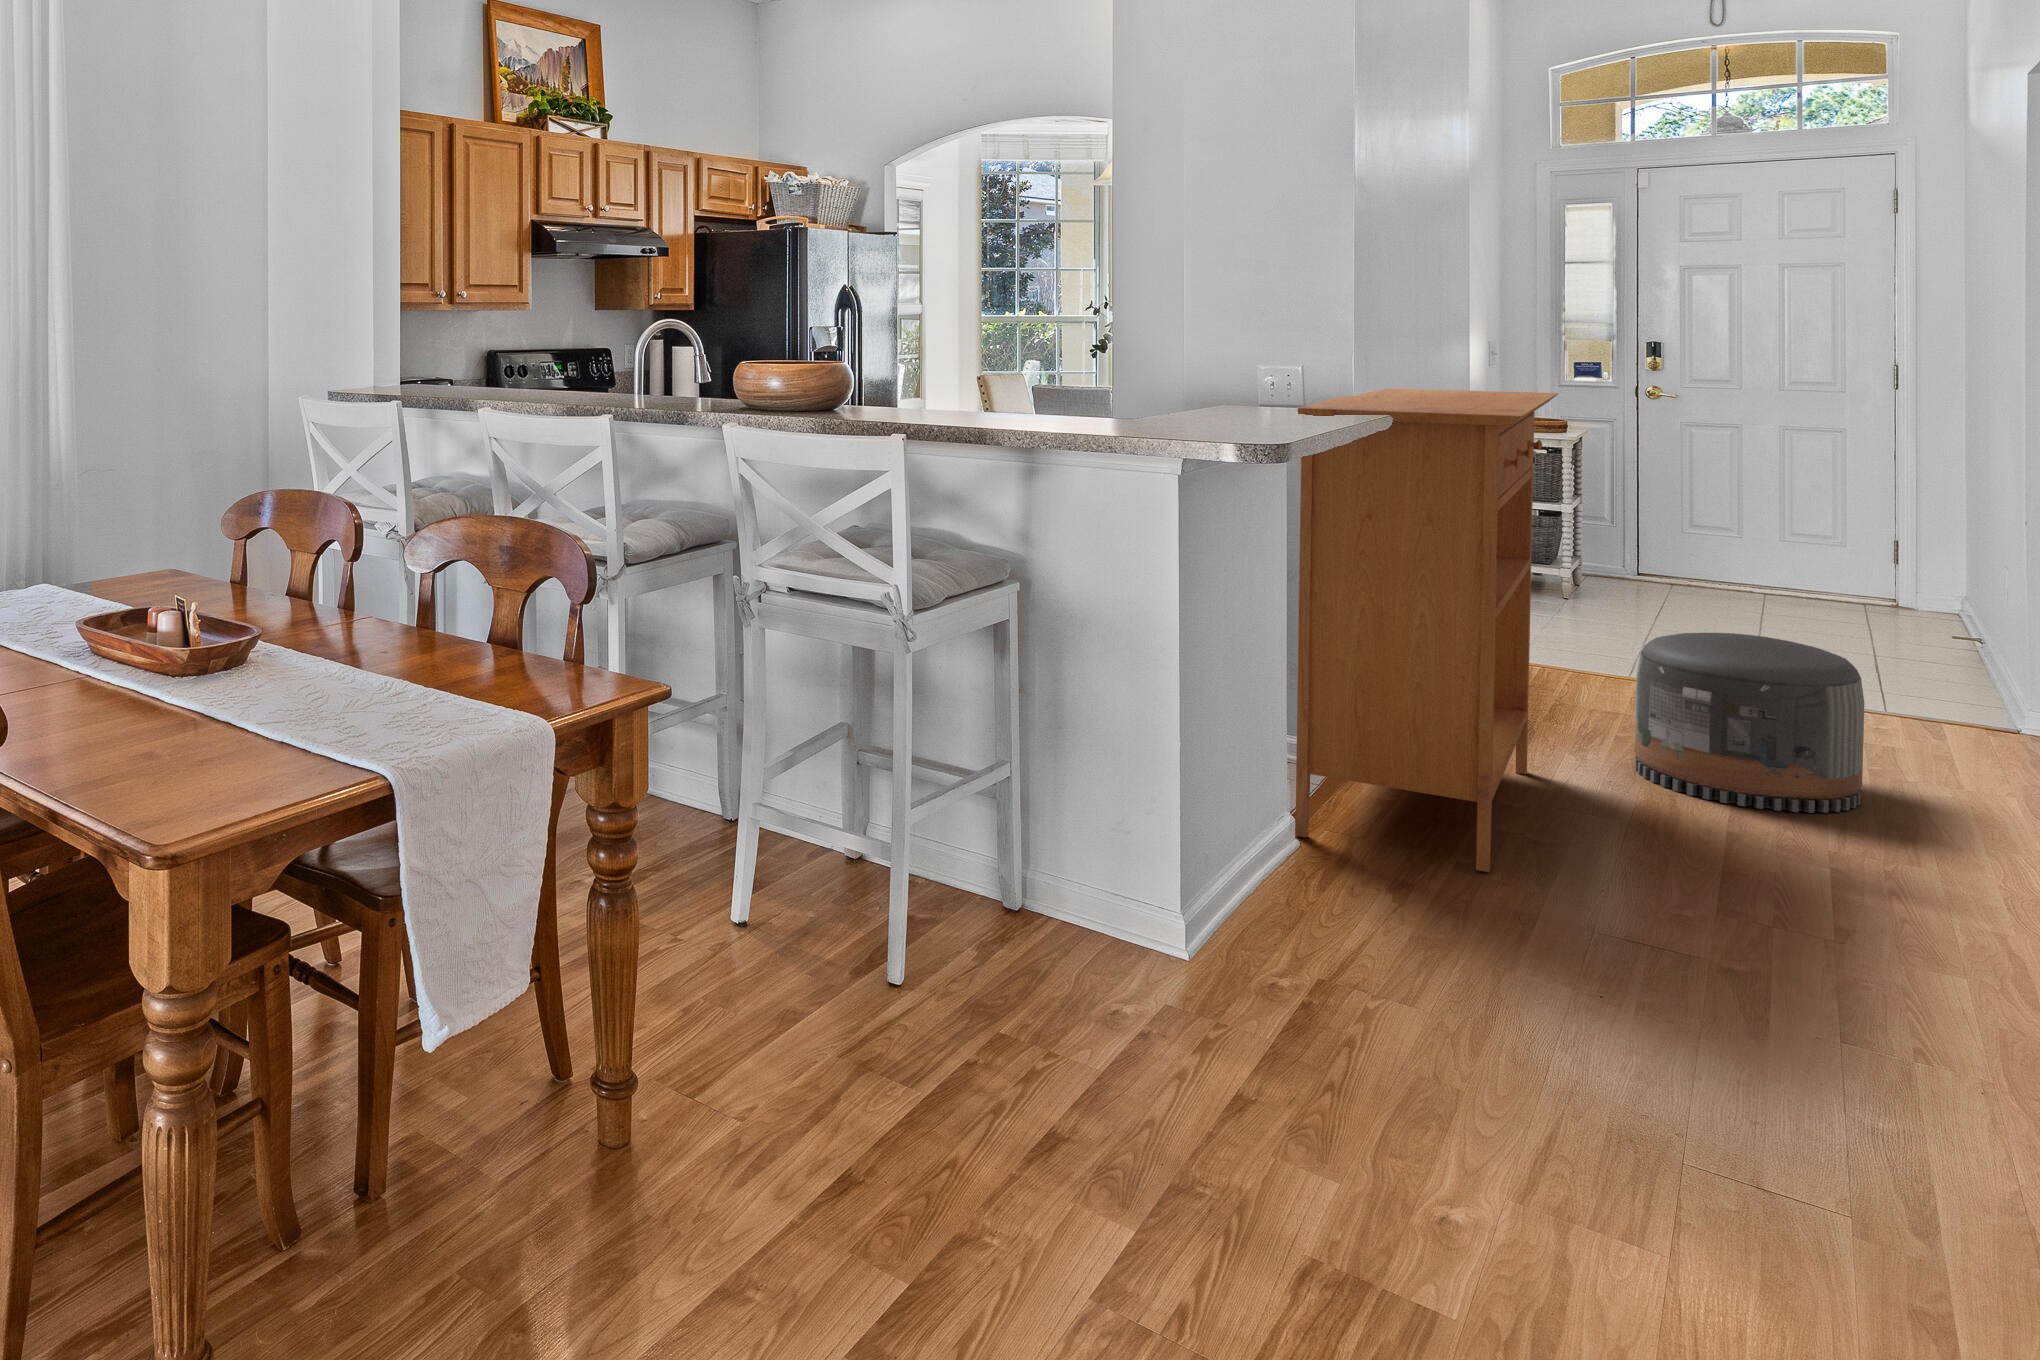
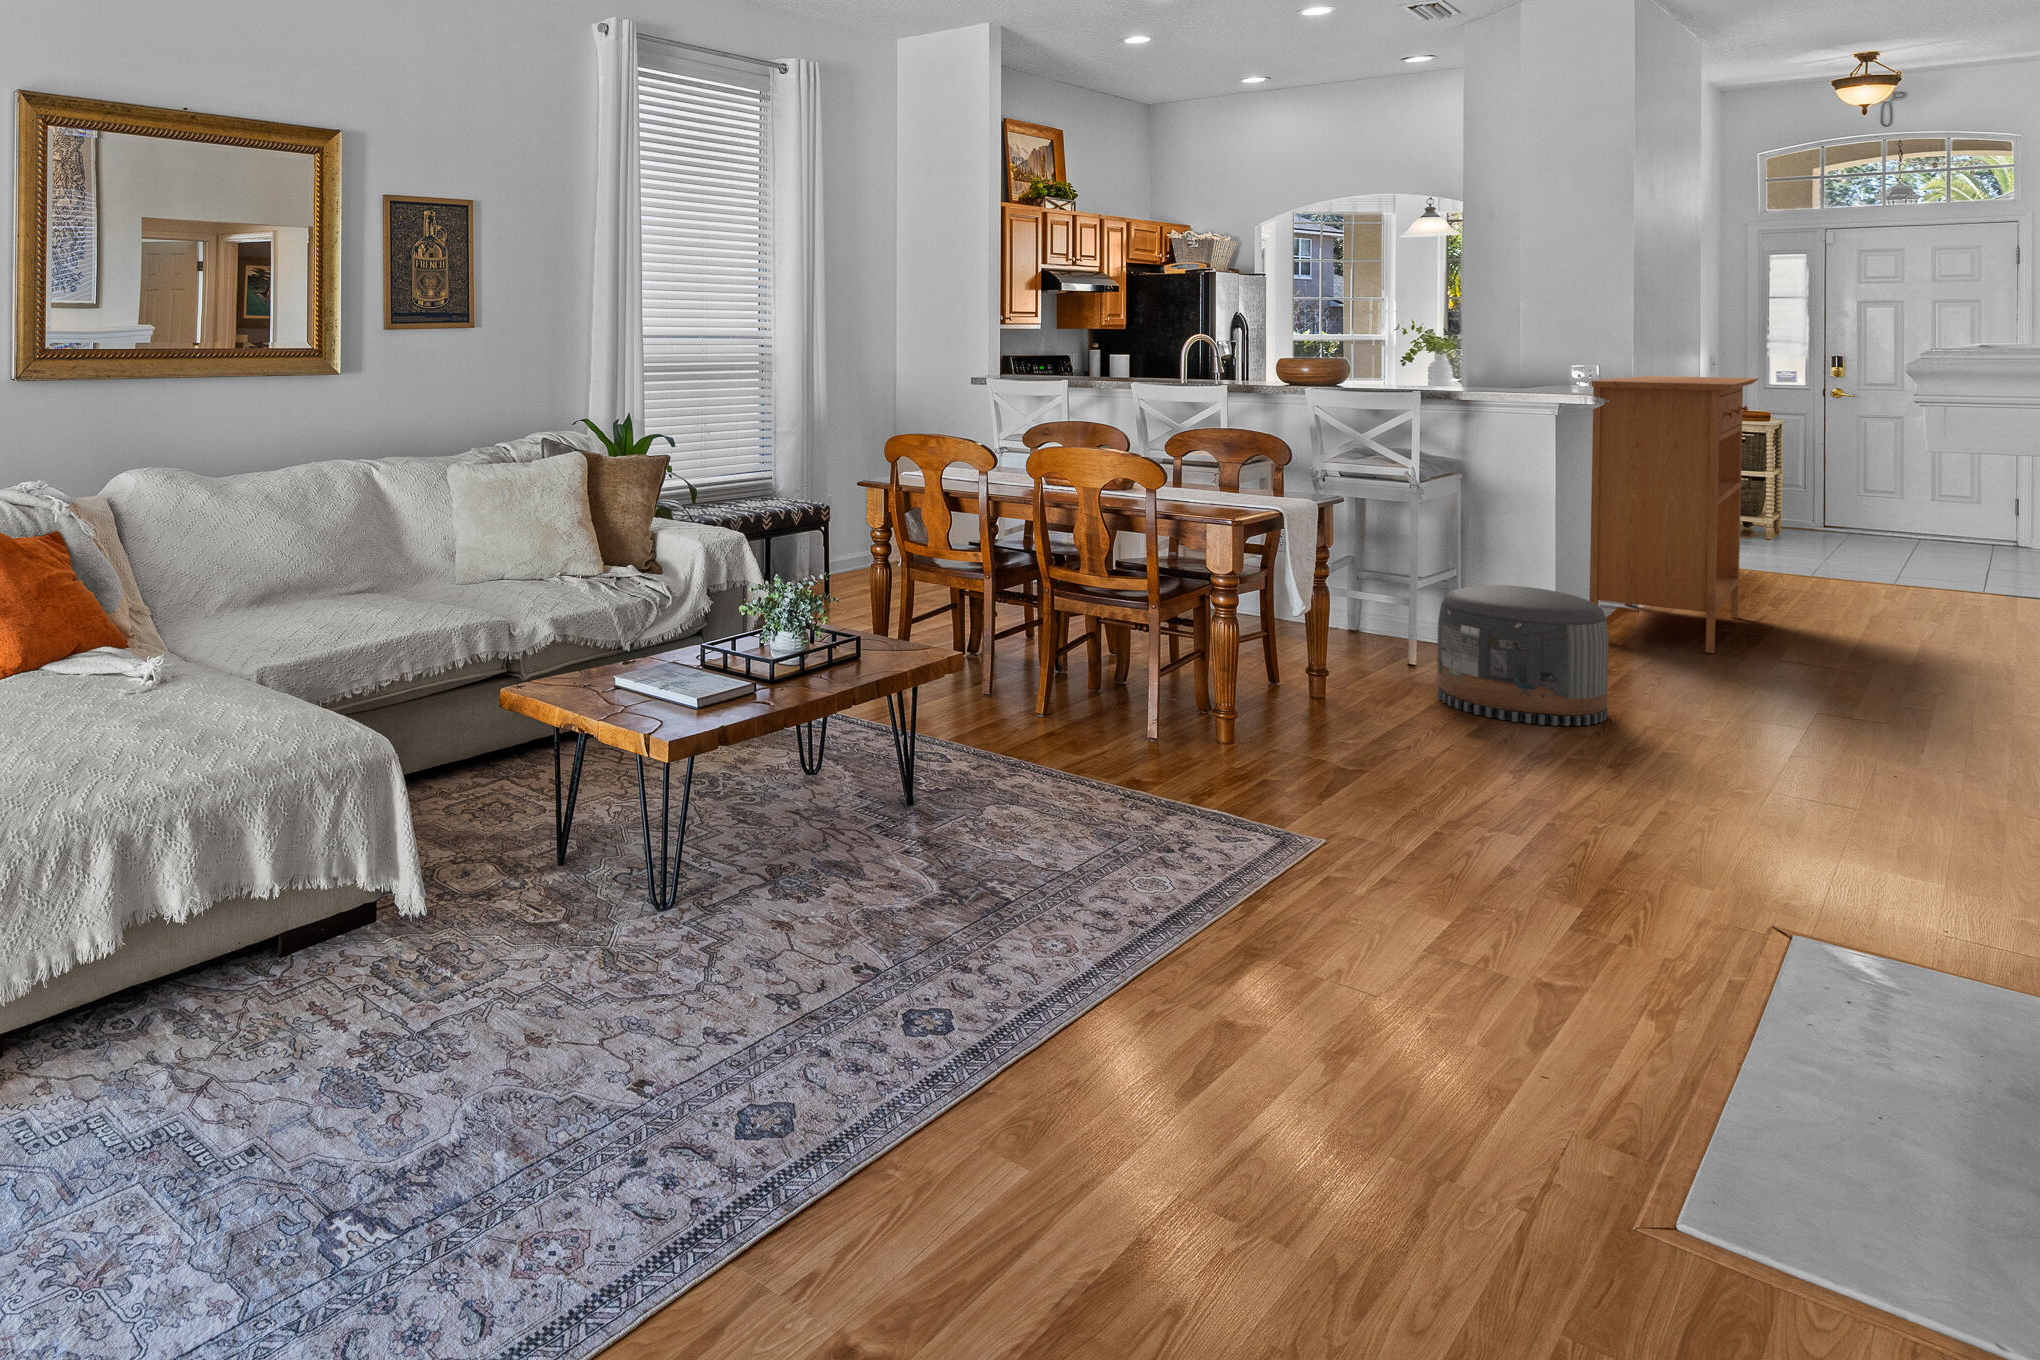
pouf: present [1635,633,1864,813] -> present [1437,585,1609,726]

